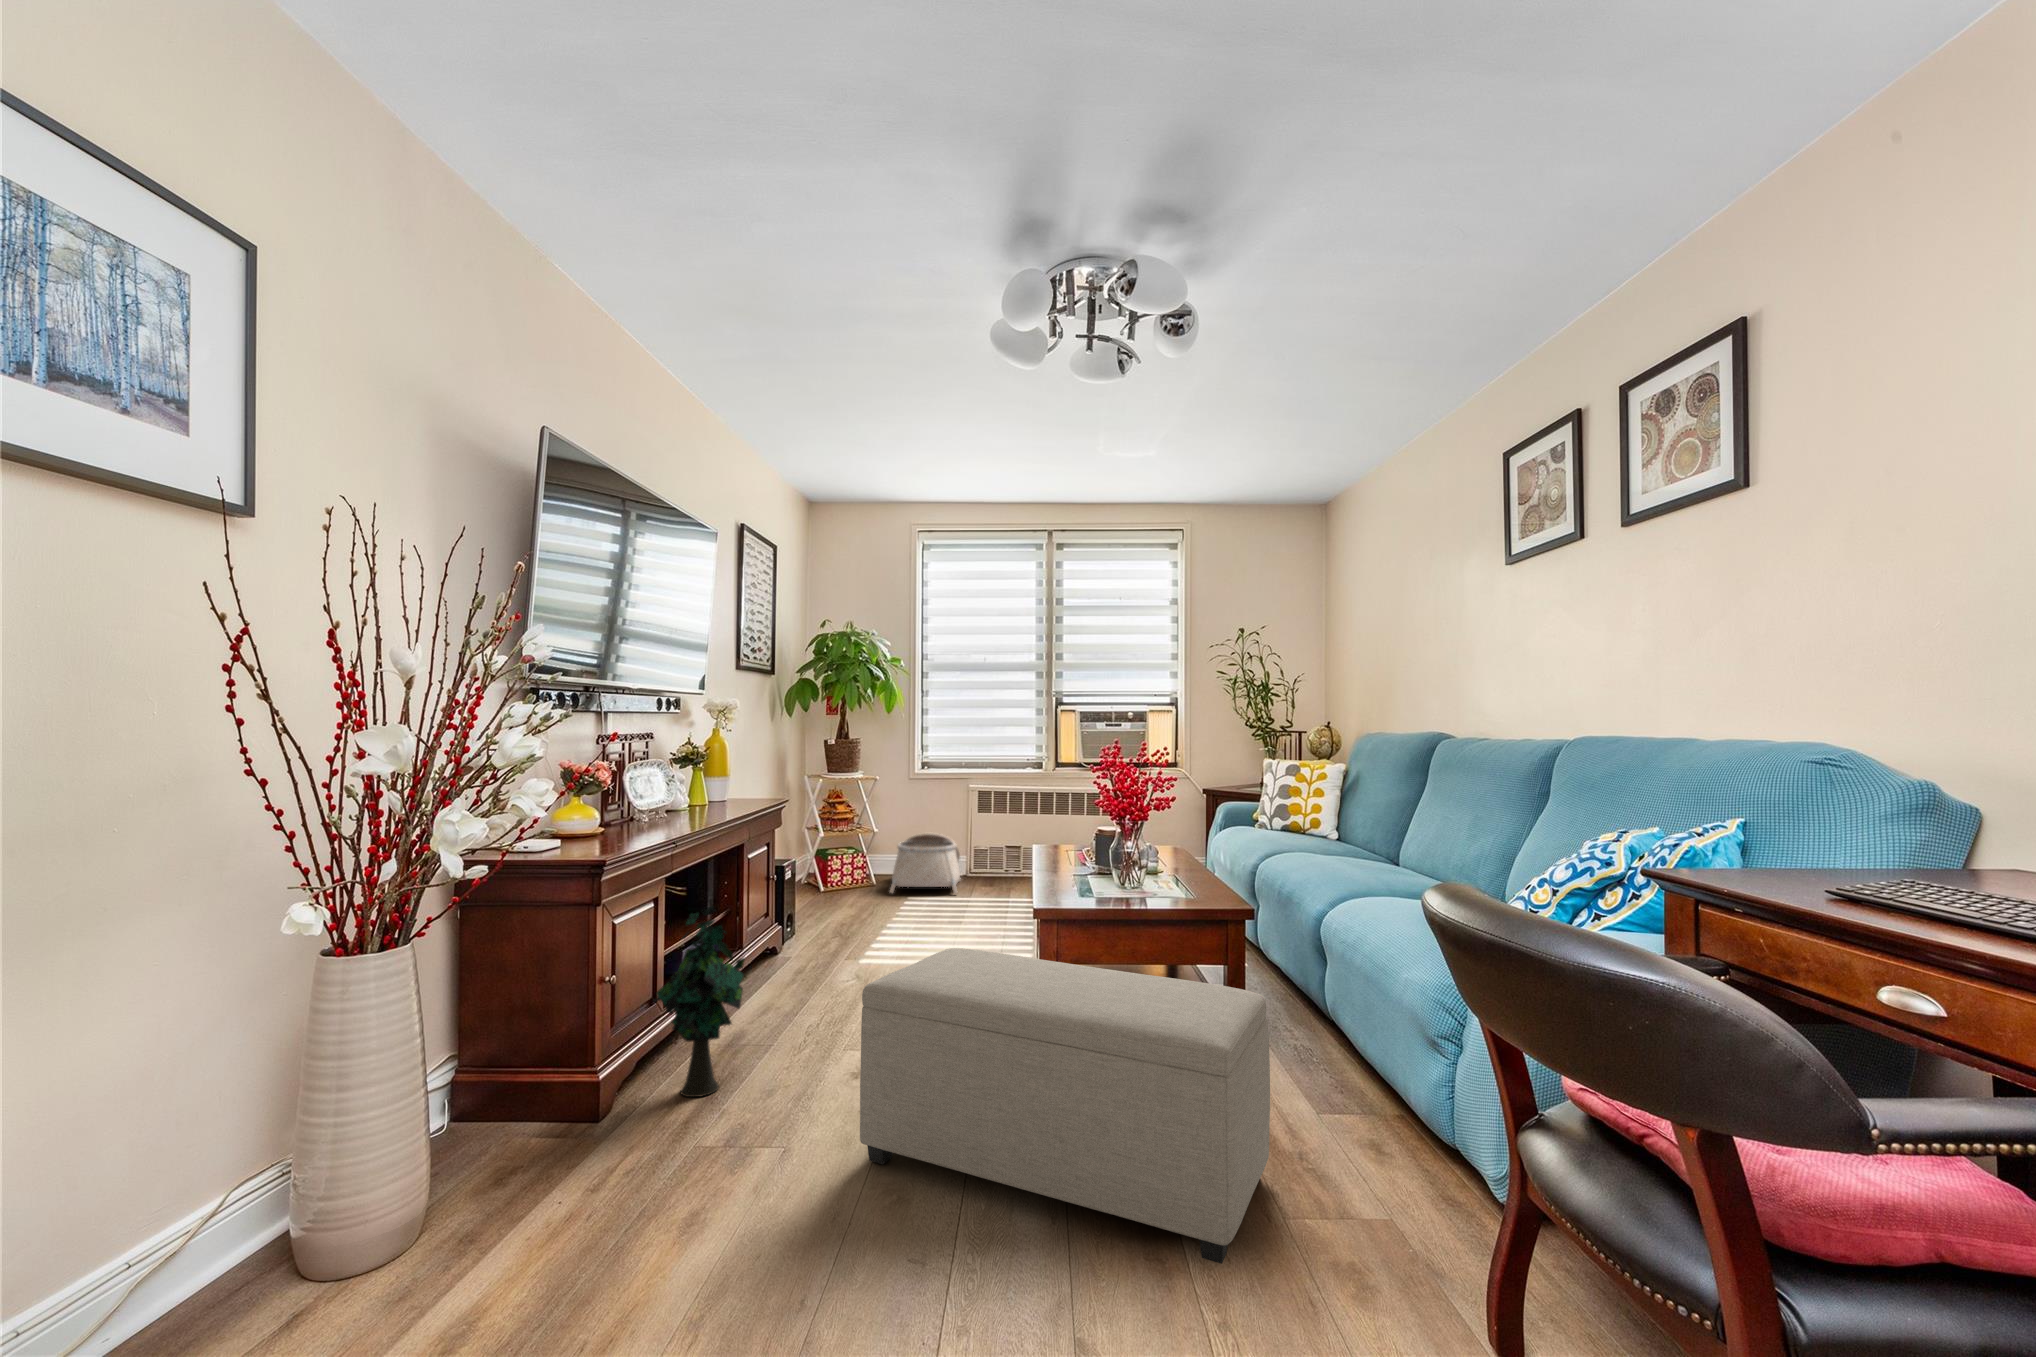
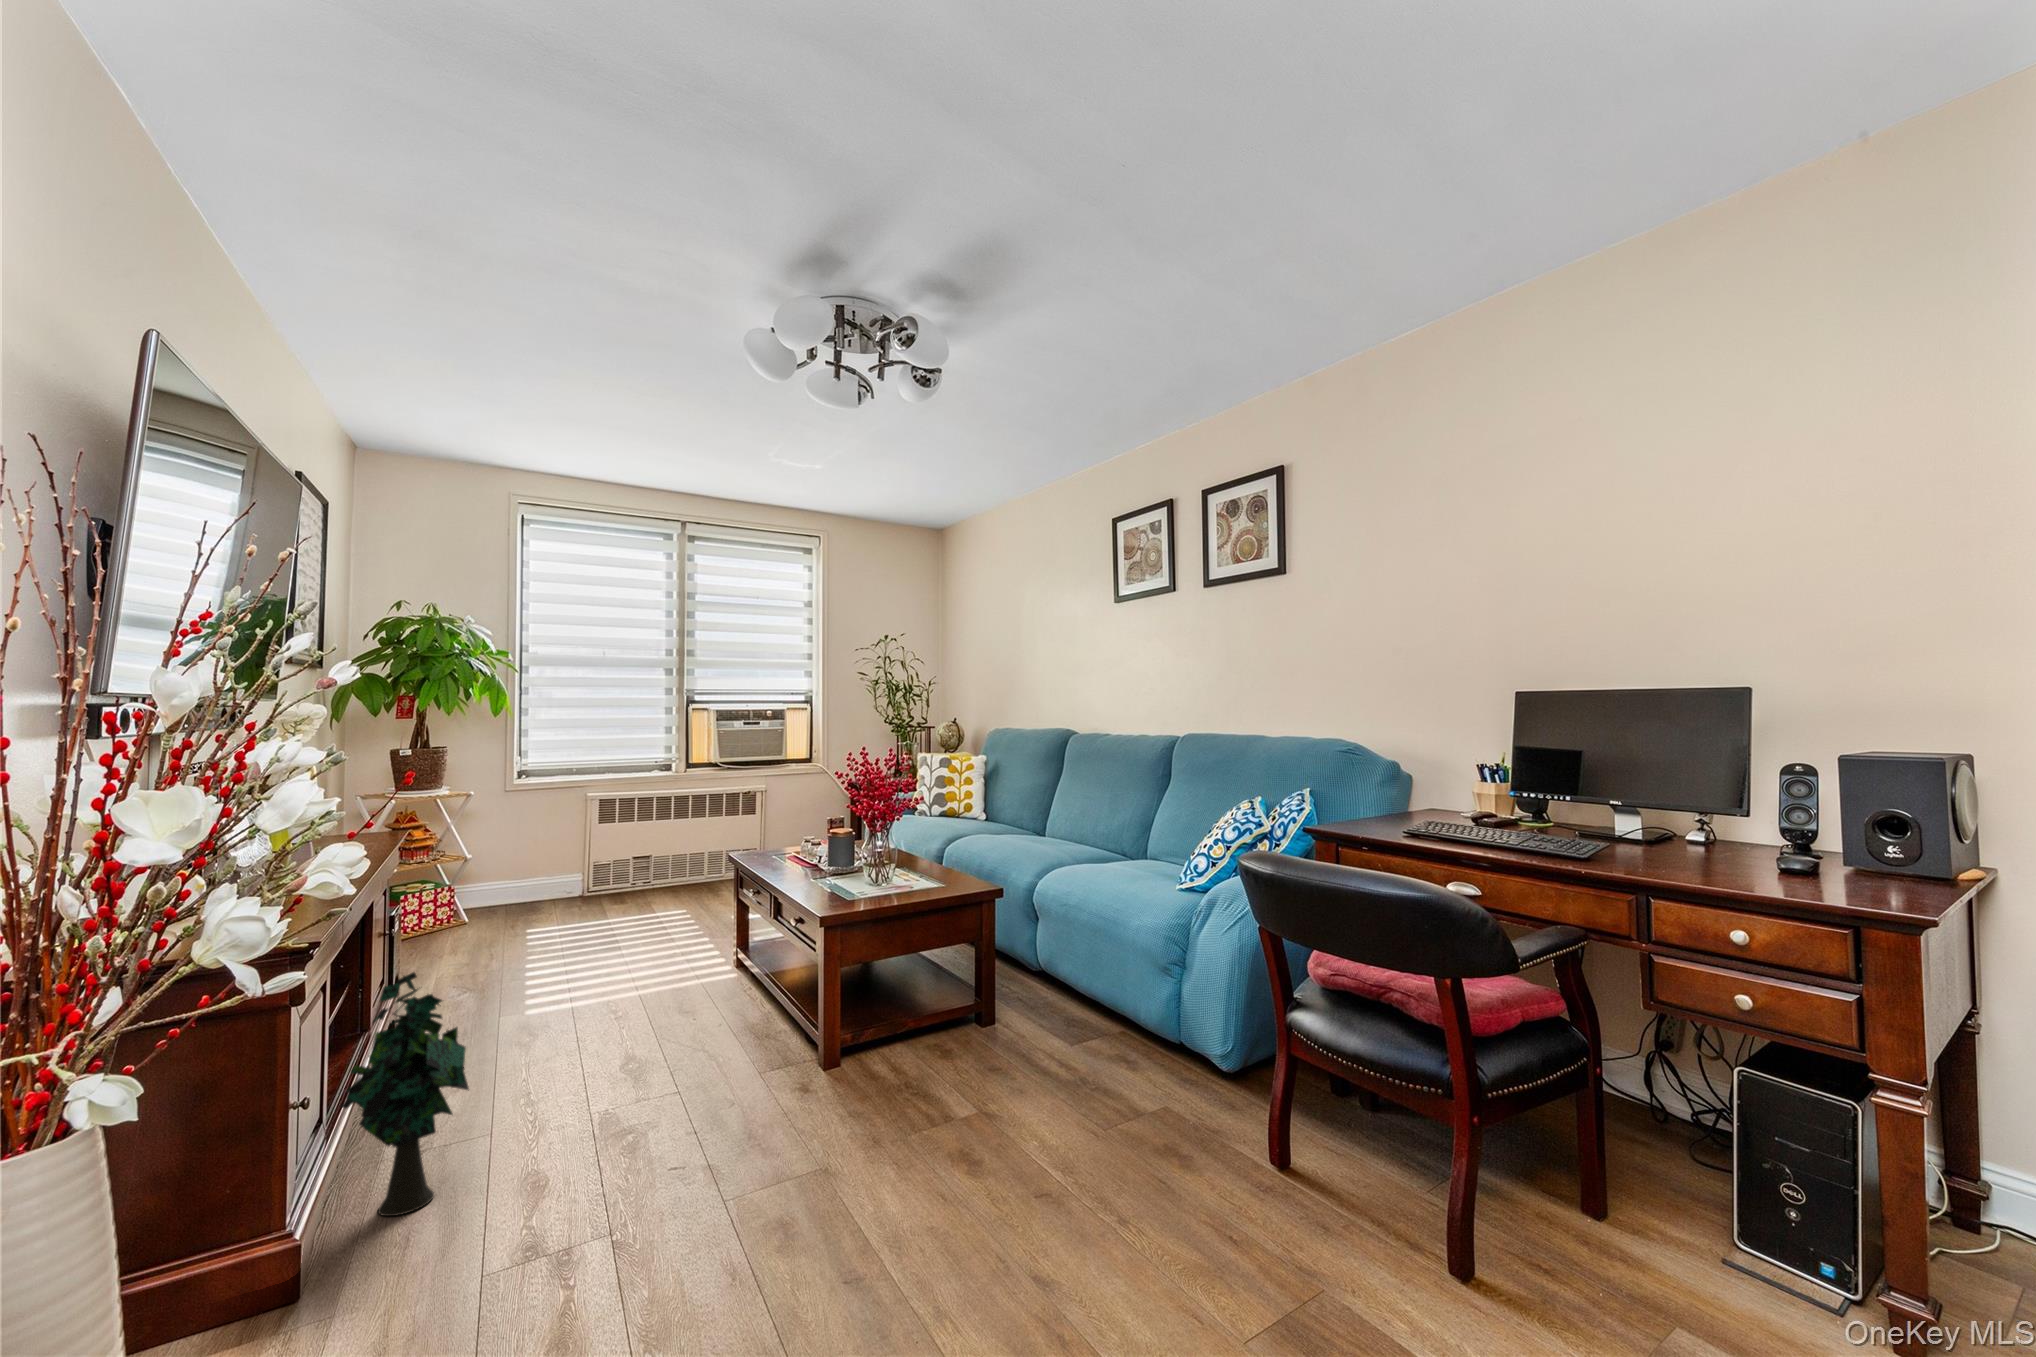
basket: present [890,833,961,893] -> none [498,852,589,928]
ottoman: present [860,948,1270,1264] -> none [685,960,1082,1211]

